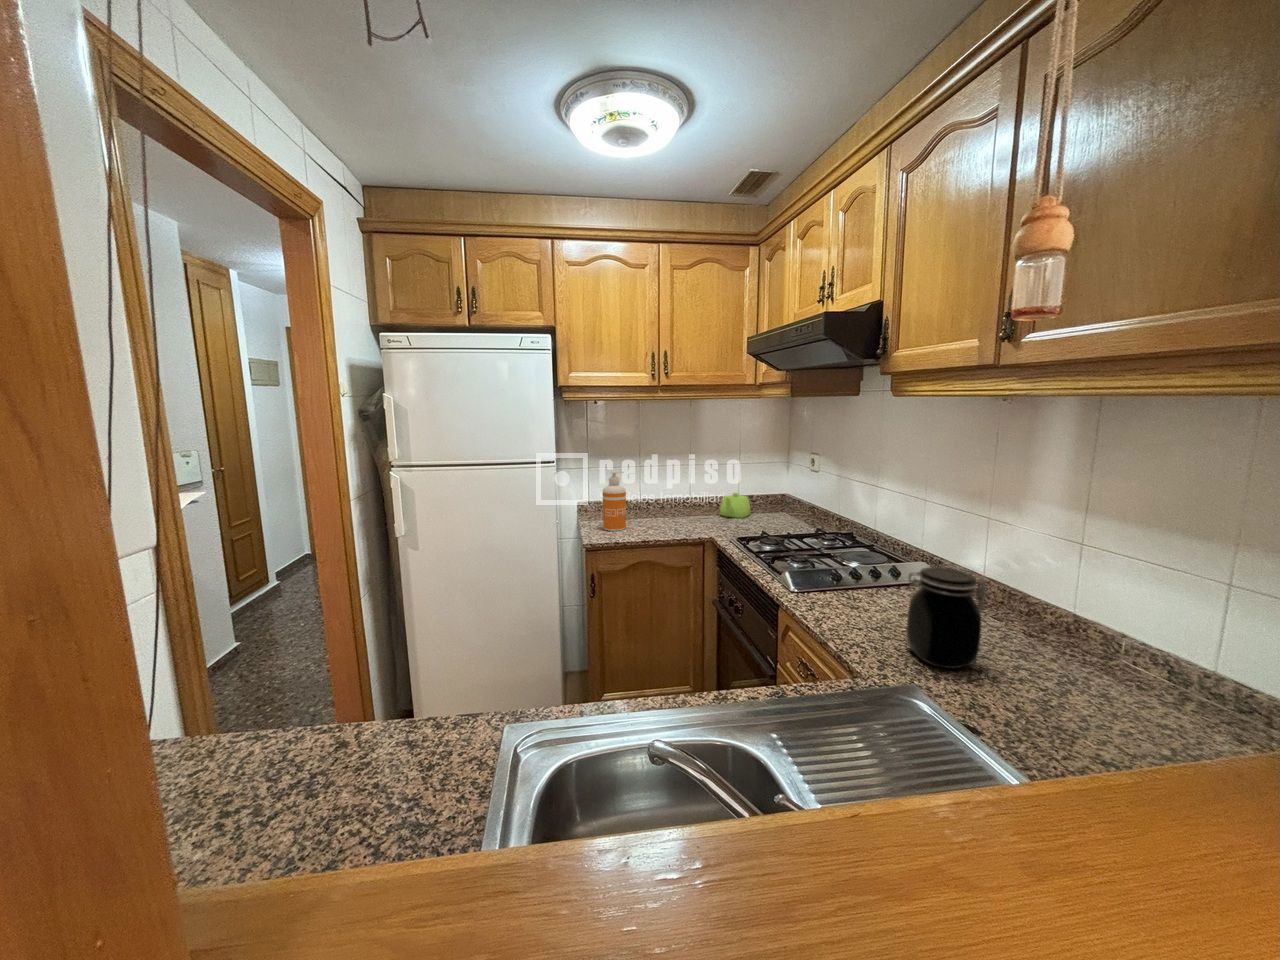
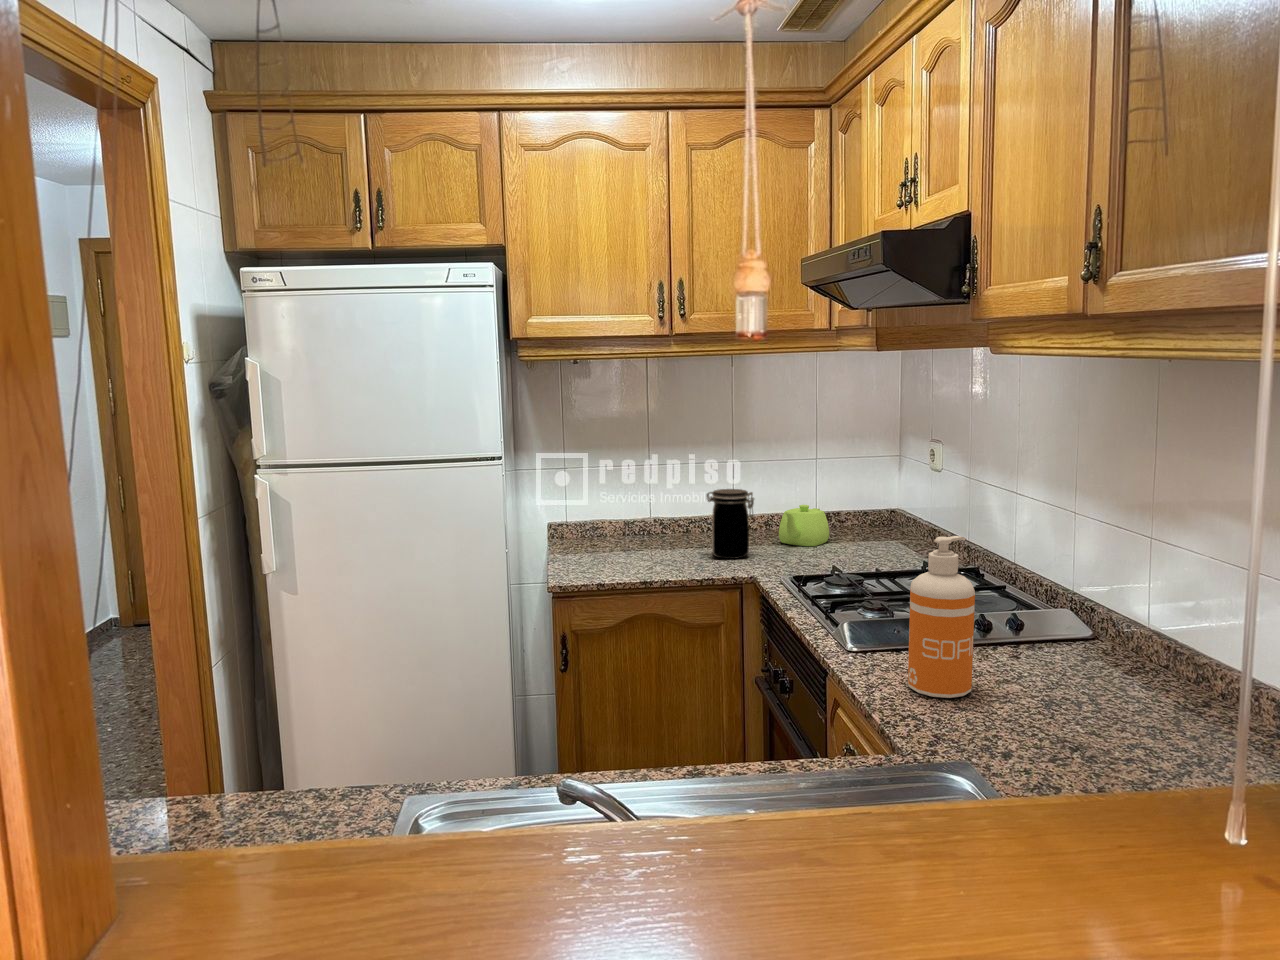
soap dispenser: present [603,471,626,531] -> present [908,536,975,698]
jar: present [906,567,987,669] -> present [707,489,754,559]

